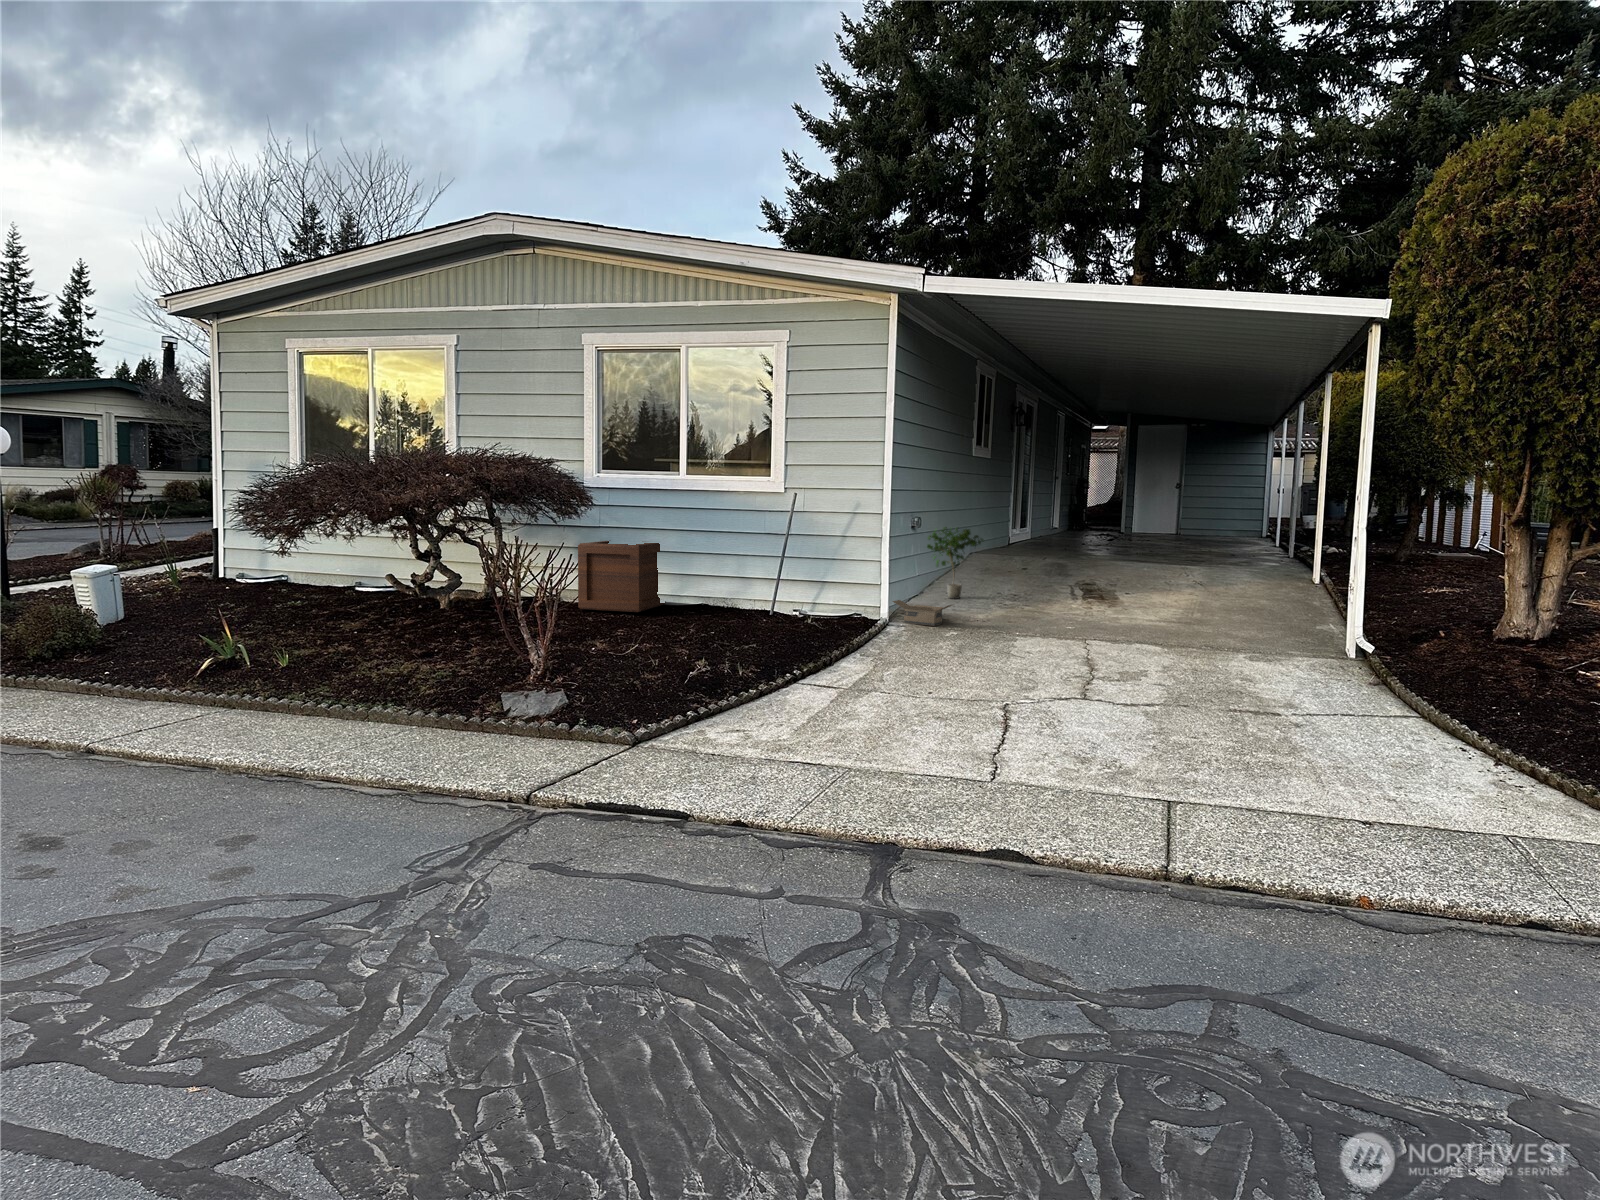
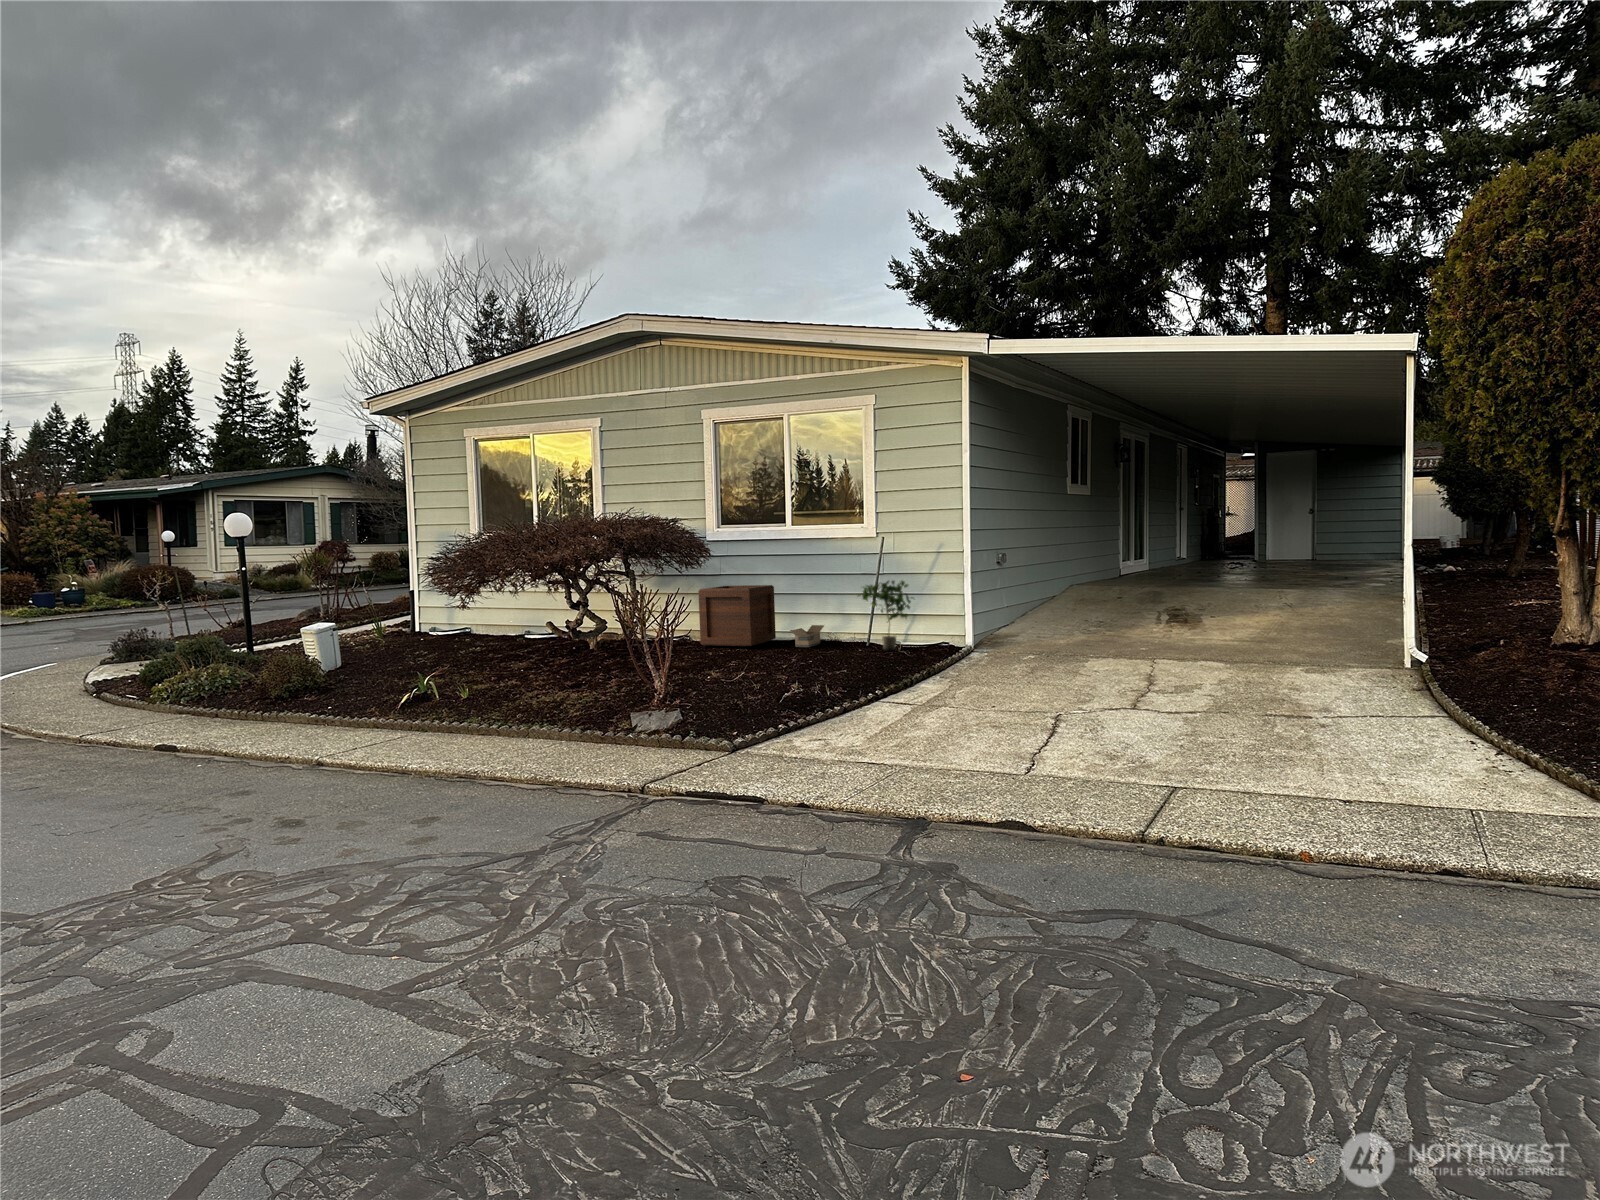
potted plant: present [927,527,983,599] -> present [858,581,912,651]
cardboard box: present [893,600,952,626] -> present [790,625,824,647]

